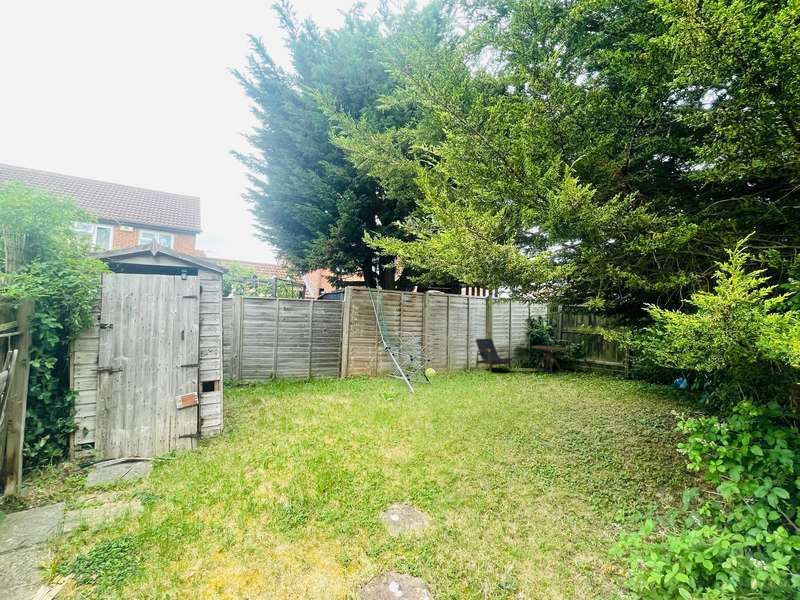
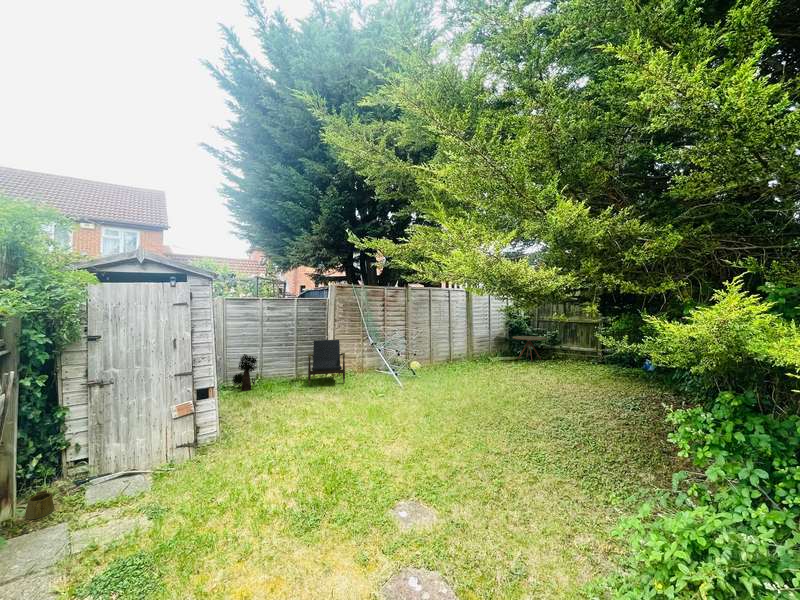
lounge chair: present [476,339,512,373] -> present [308,340,345,385]
potted plant: none [245,352,272,388] -> present [232,354,257,391]
watering can: none [28,470,57,497] -> present [25,490,54,520]

